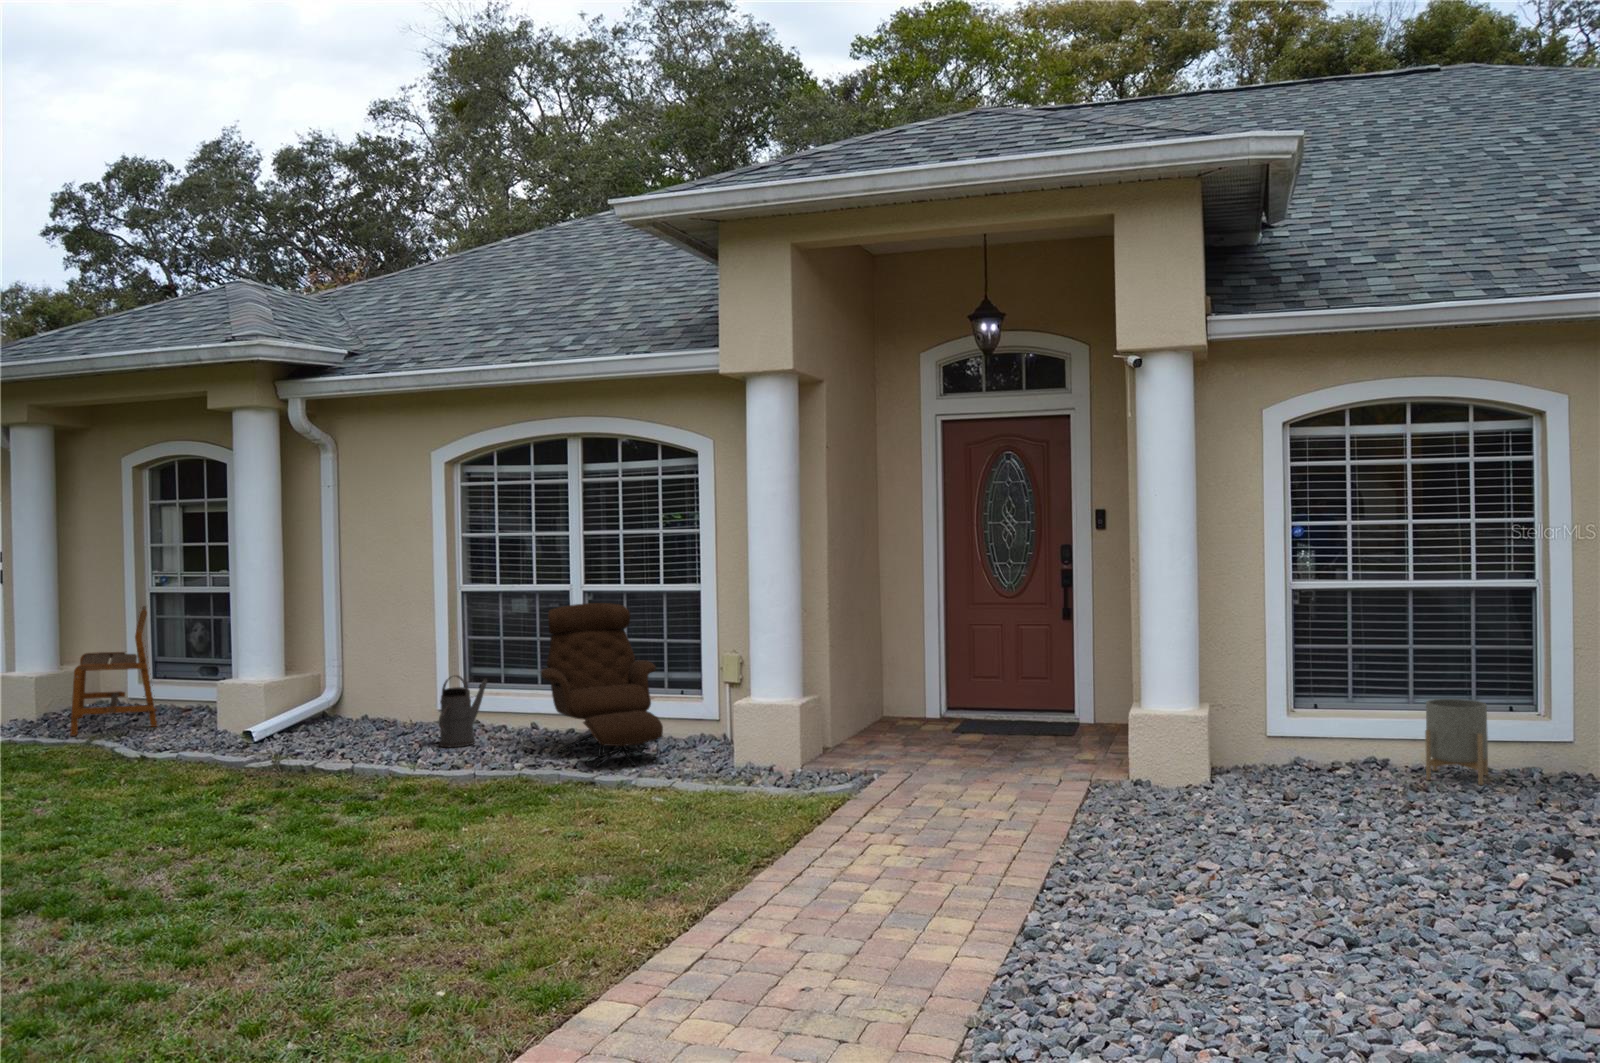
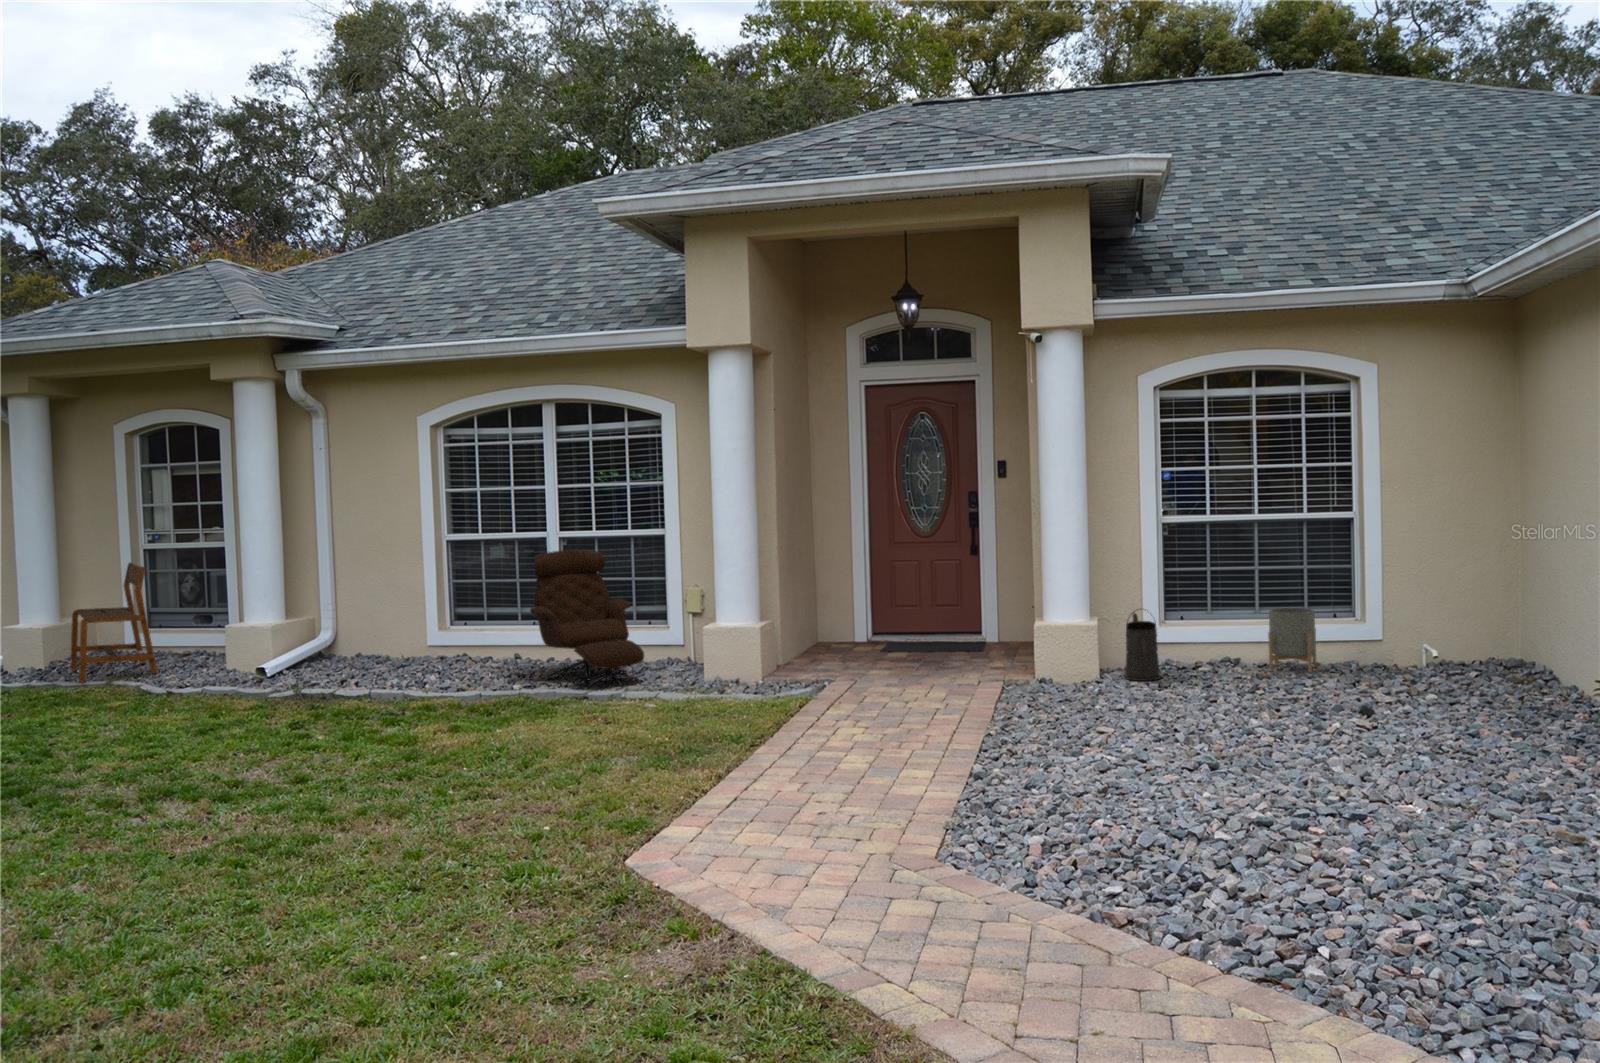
watering can: present [438,675,487,747] -> present [1124,612,1161,681]

